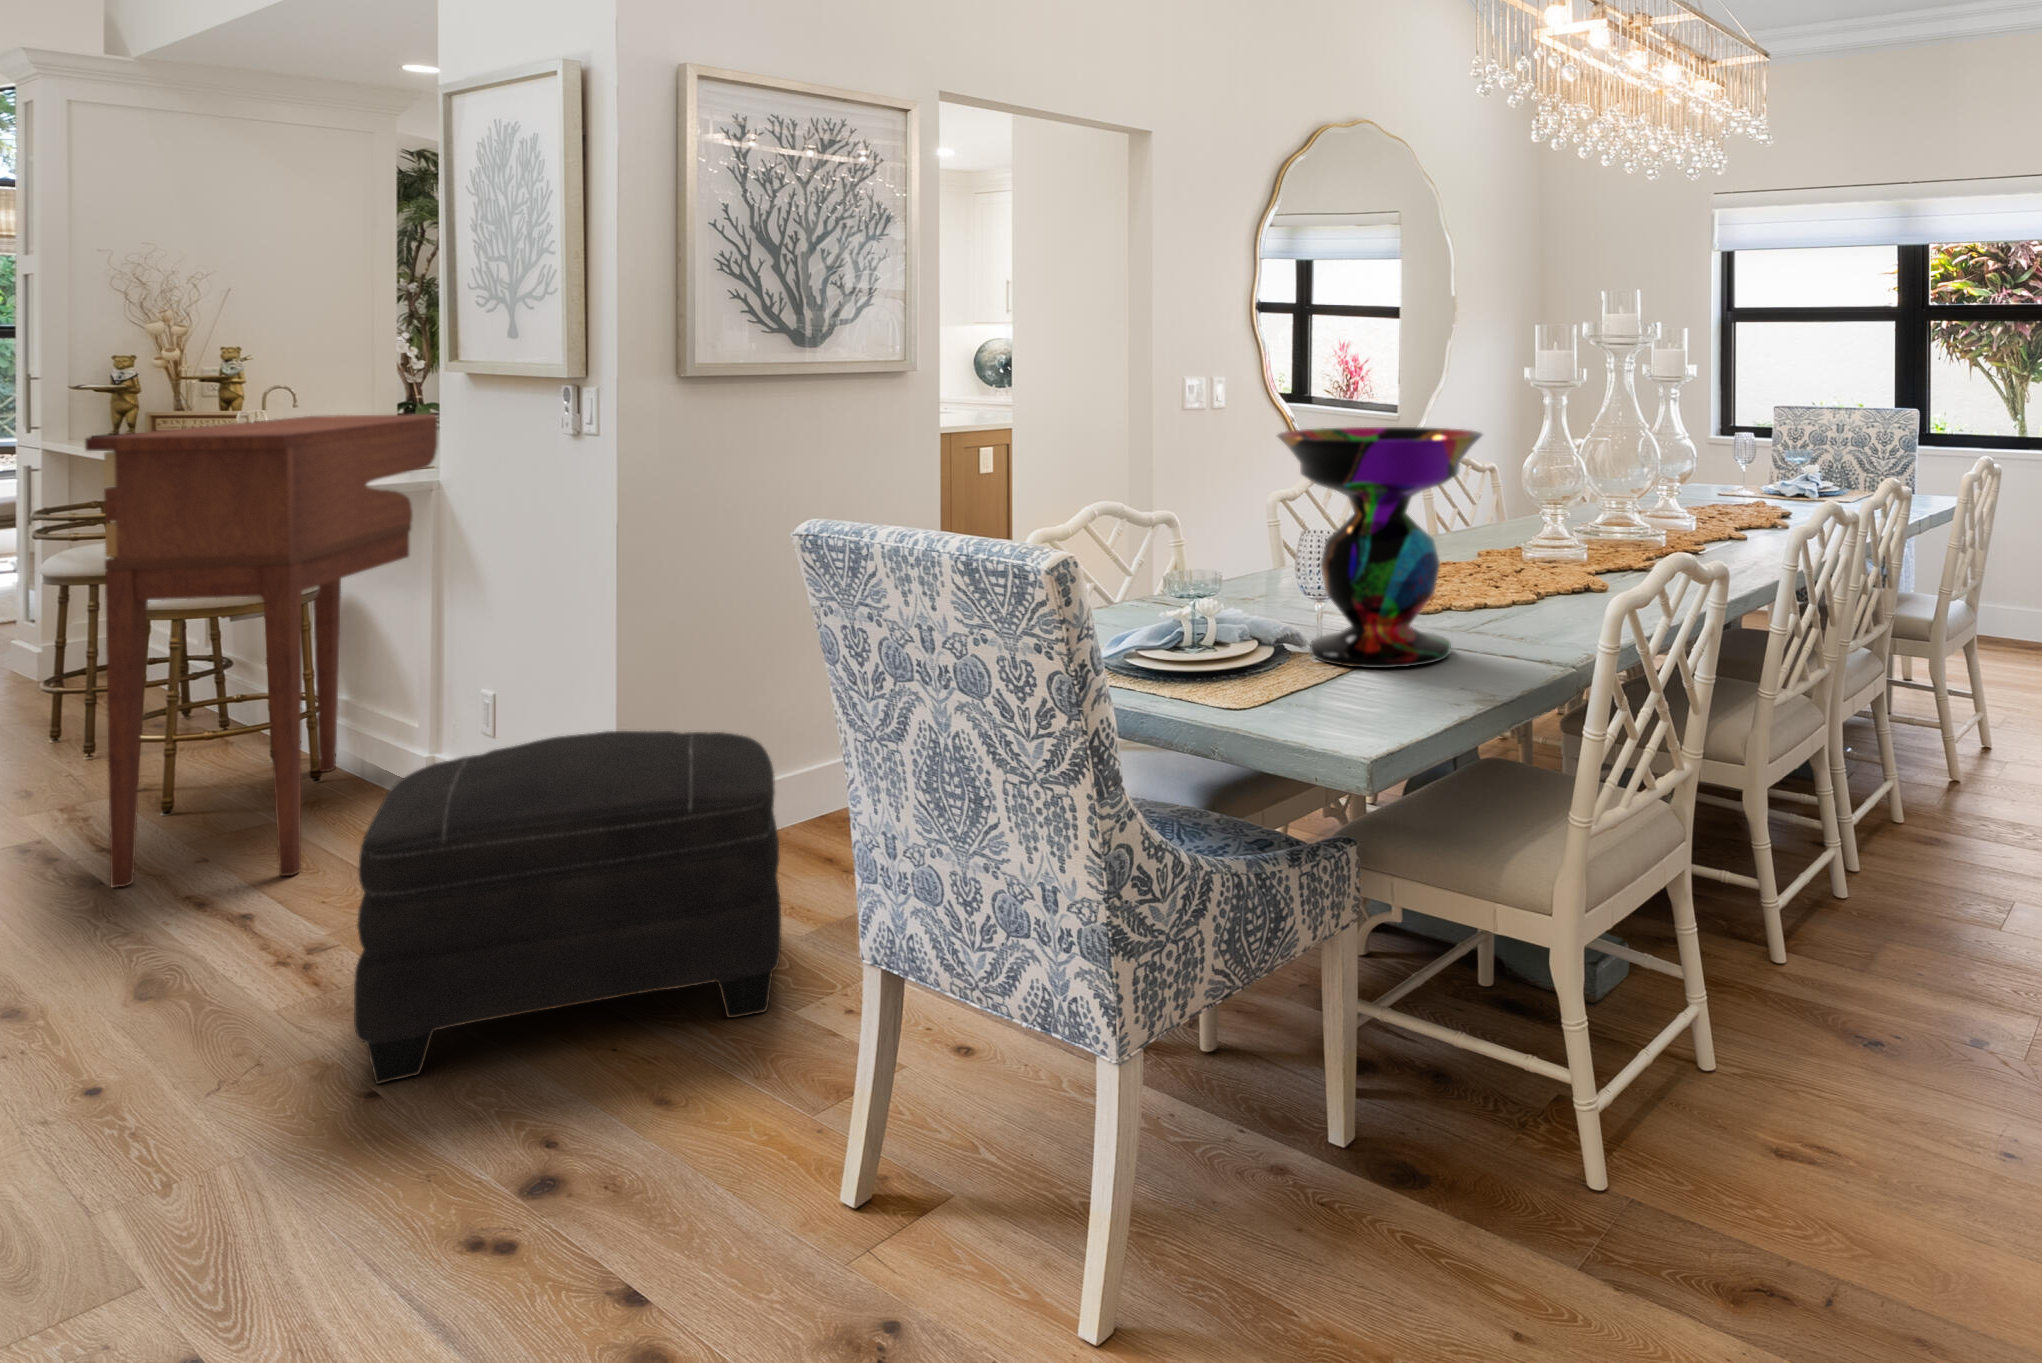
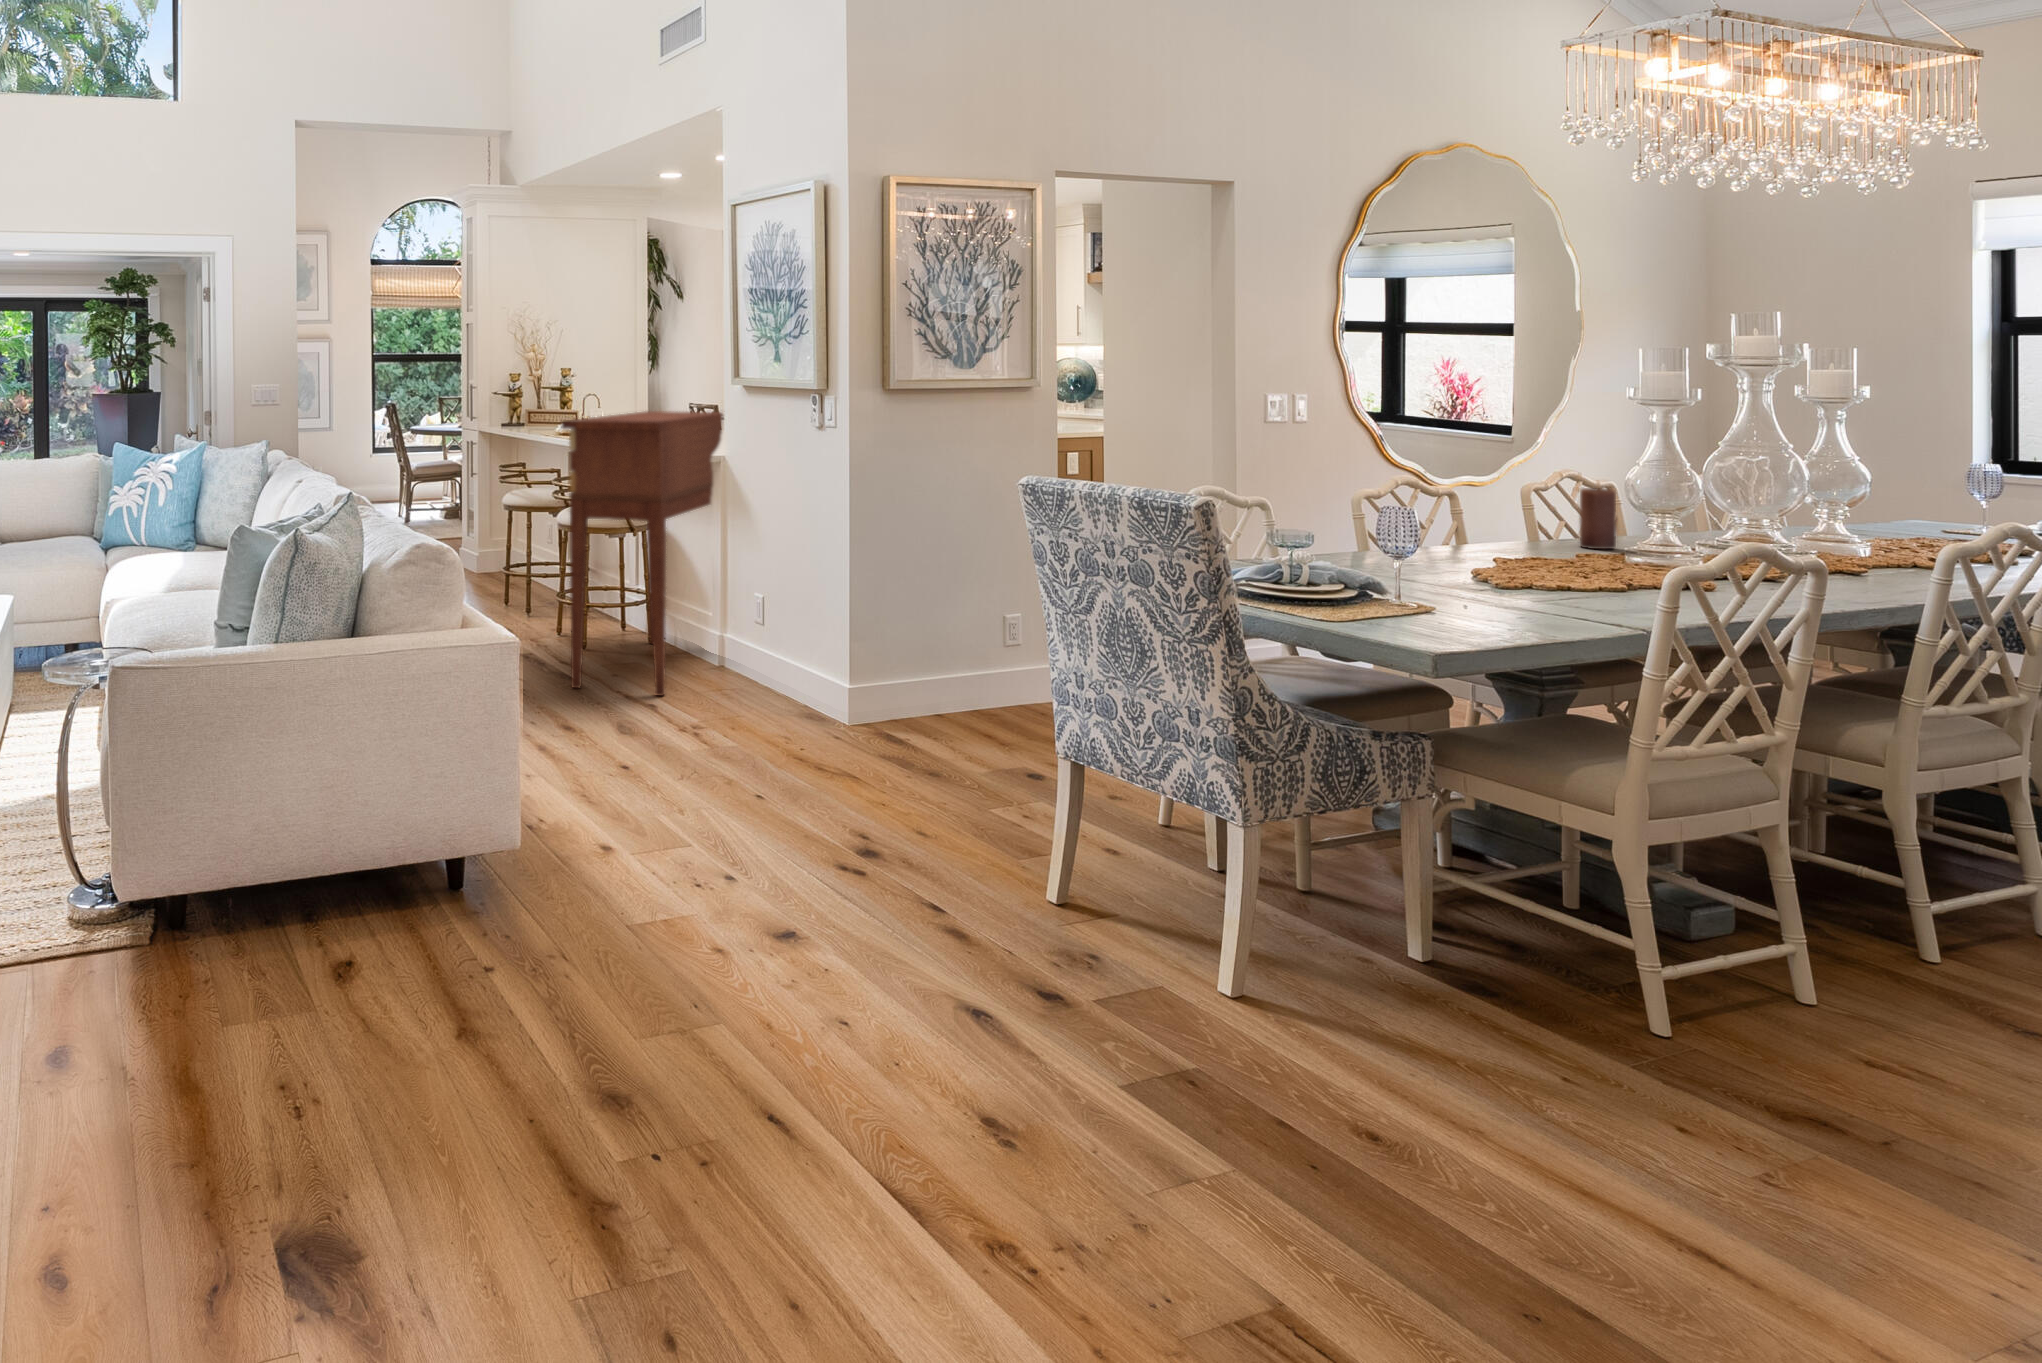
decorative bowl: present [1277,427,1482,668] -> none [1359,430,1547,610]
candle: none [1487,483,1520,552] -> present [1580,488,1616,549]
ottoman: present [354,731,781,1084] -> none [743,616,981,811]

